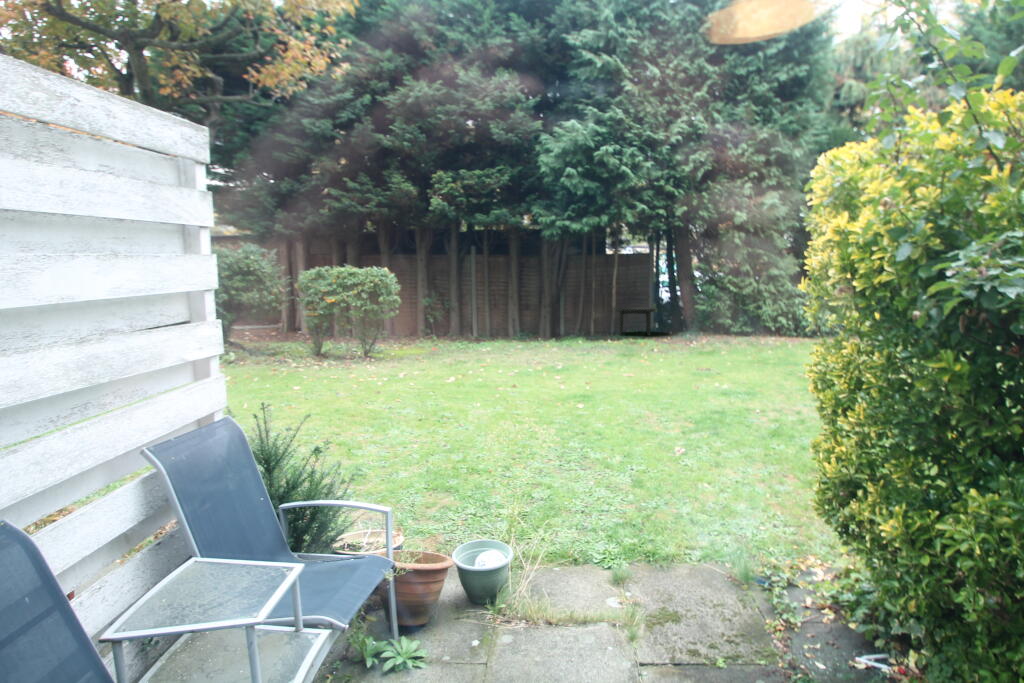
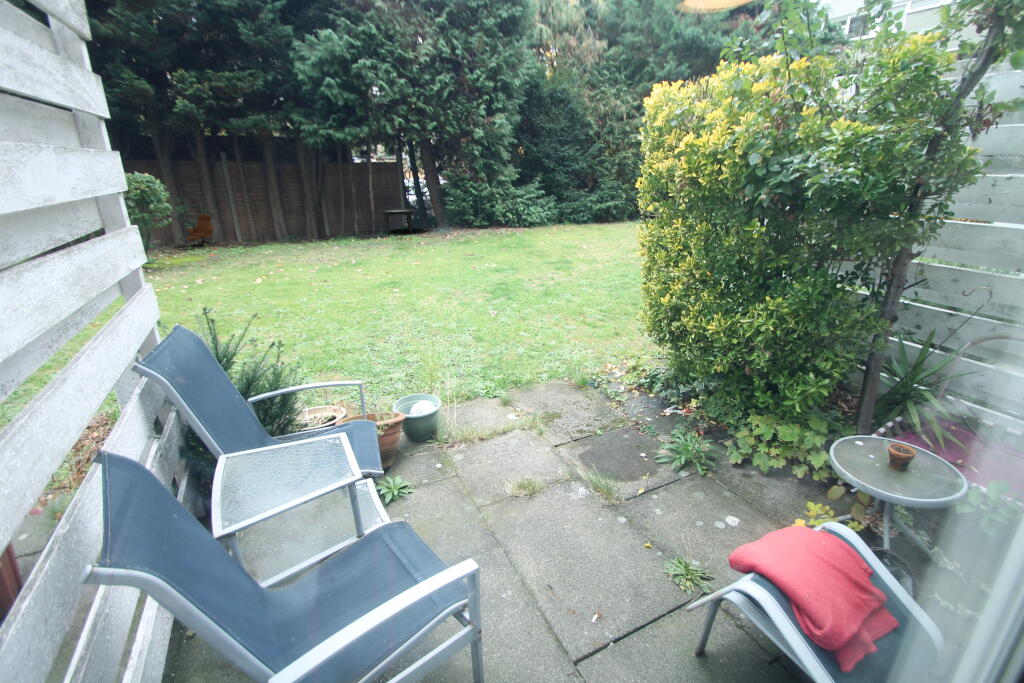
lounge chair: none [416,307,445,340] -> present [186,214,214,248]

